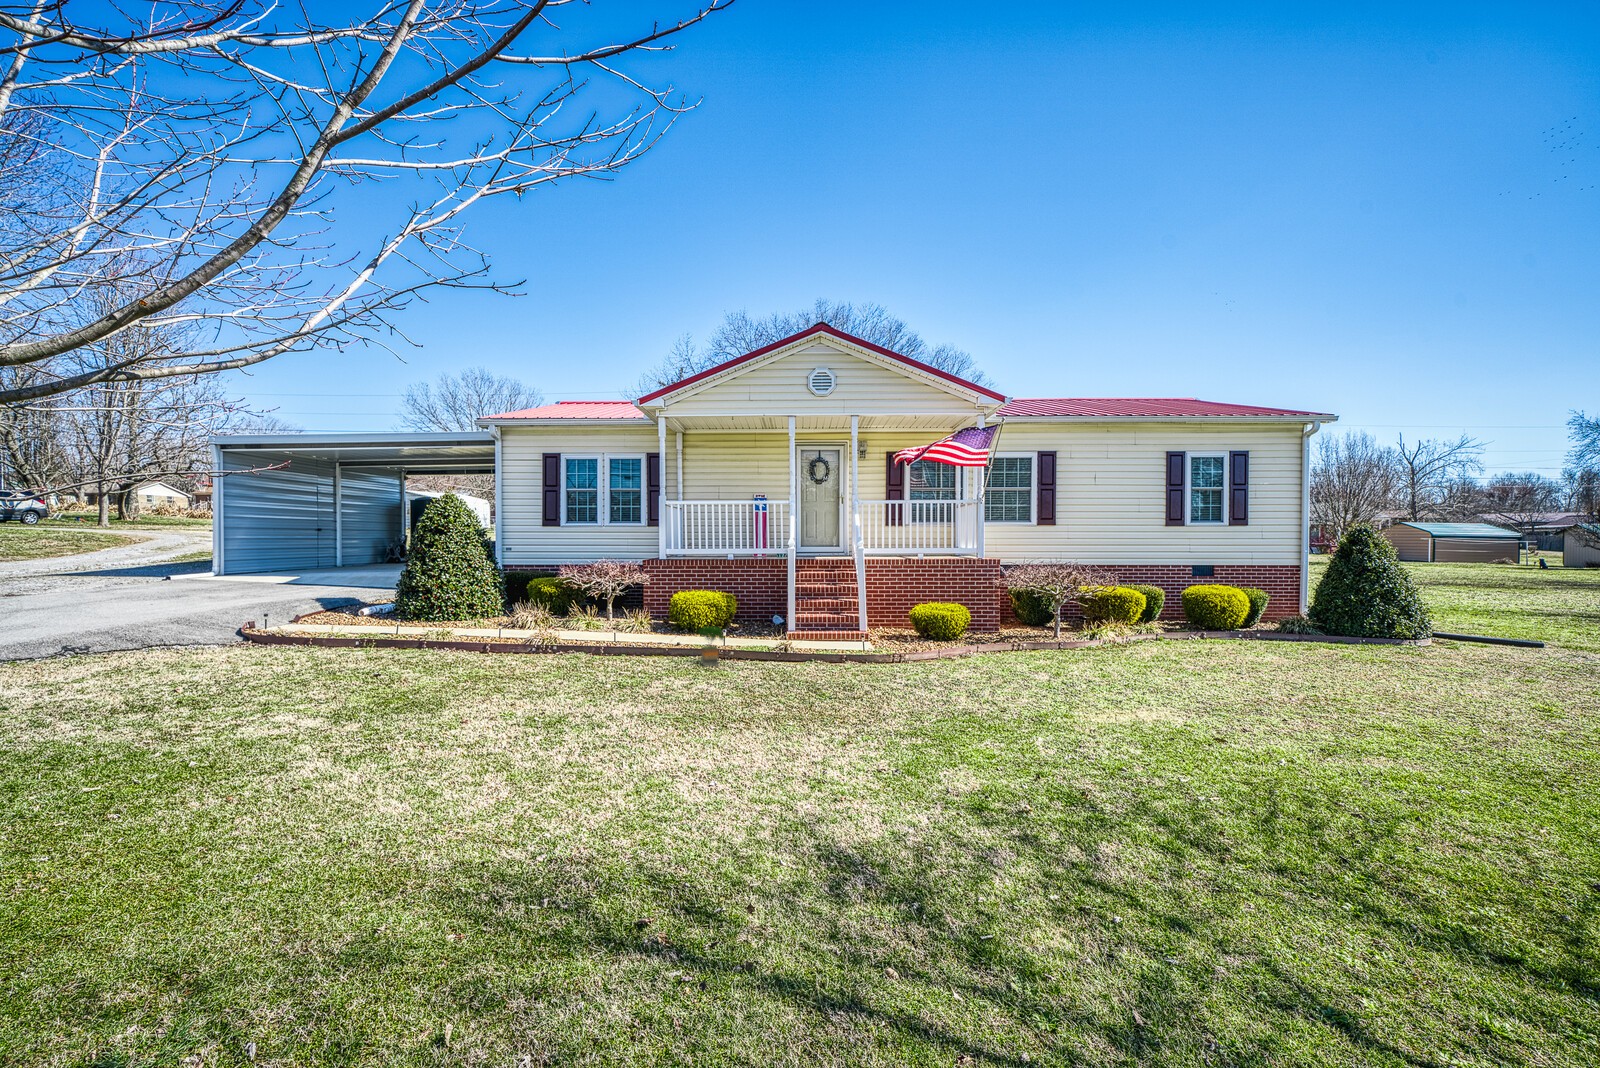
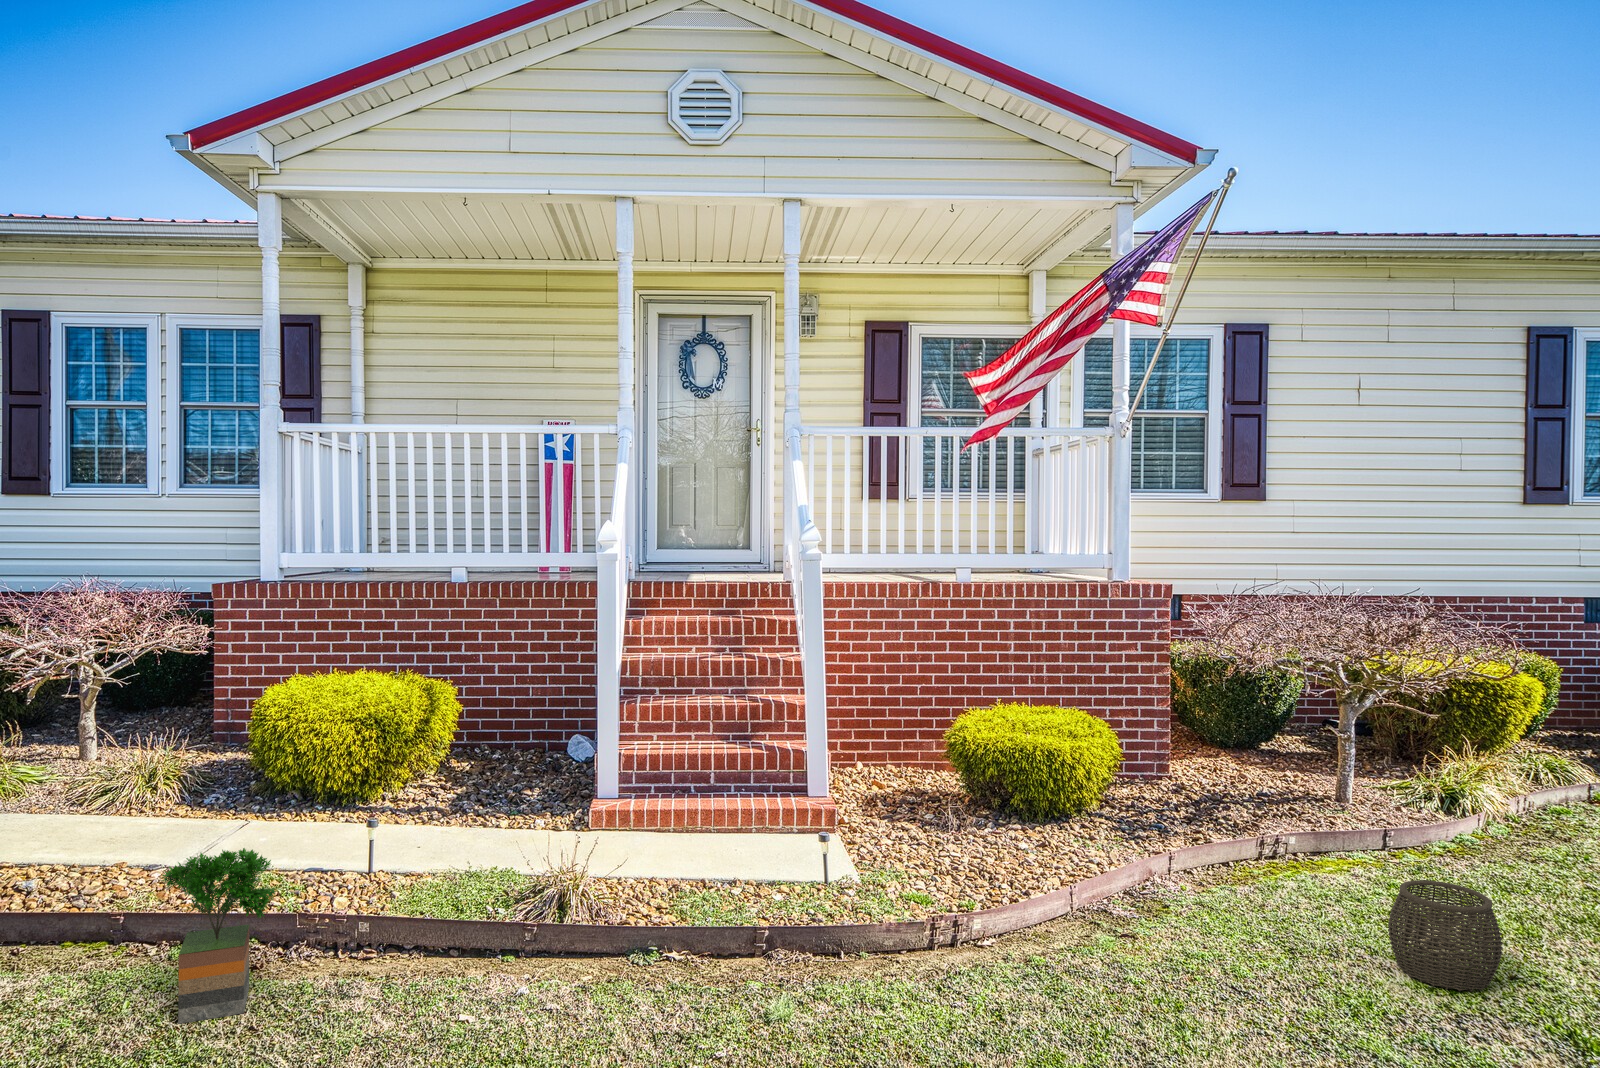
woven basket: none [1028,644,1057,671] -> present [1388,880,1503,992]

